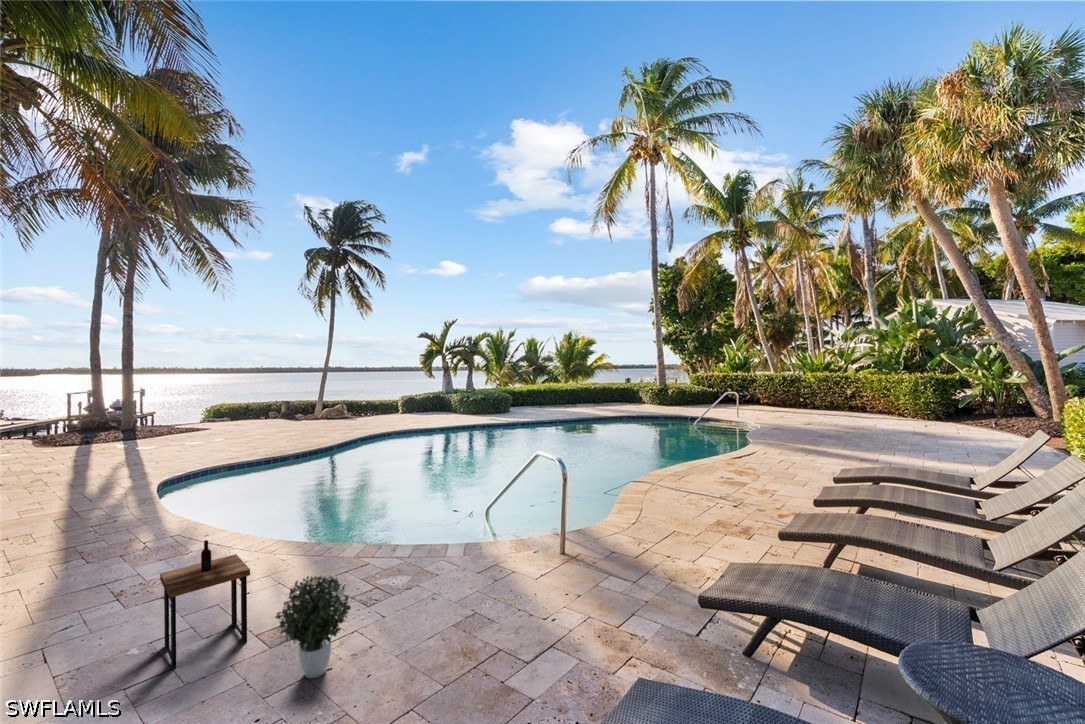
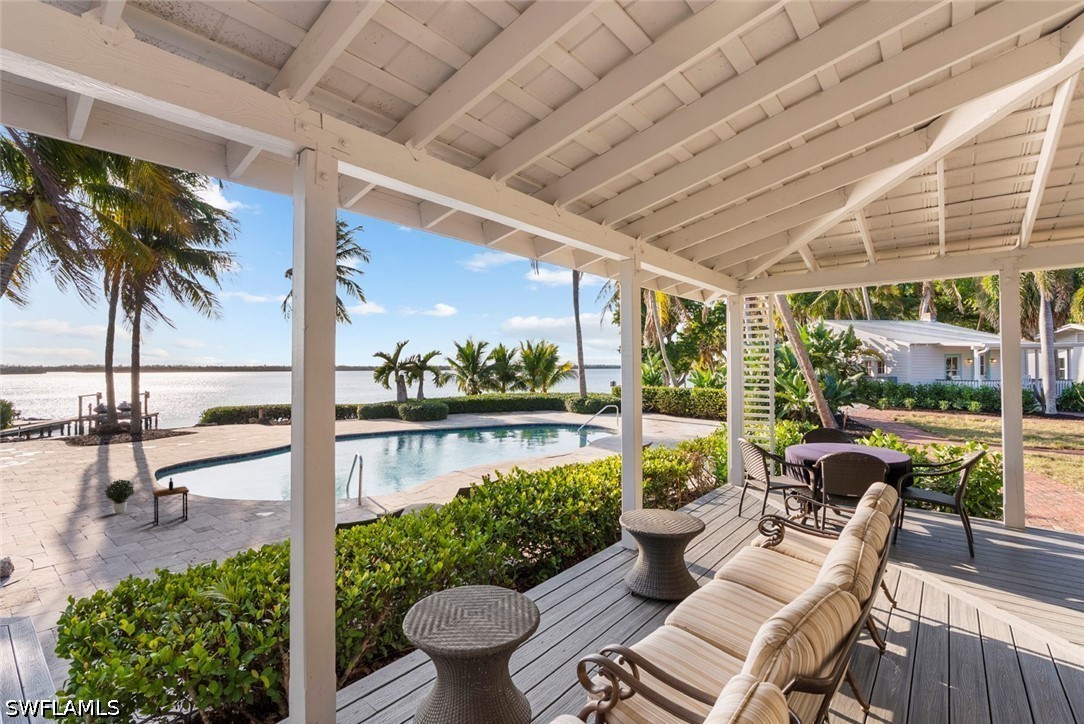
potted plant: present [275,576,351,679] -> present [104,479,134,514]

